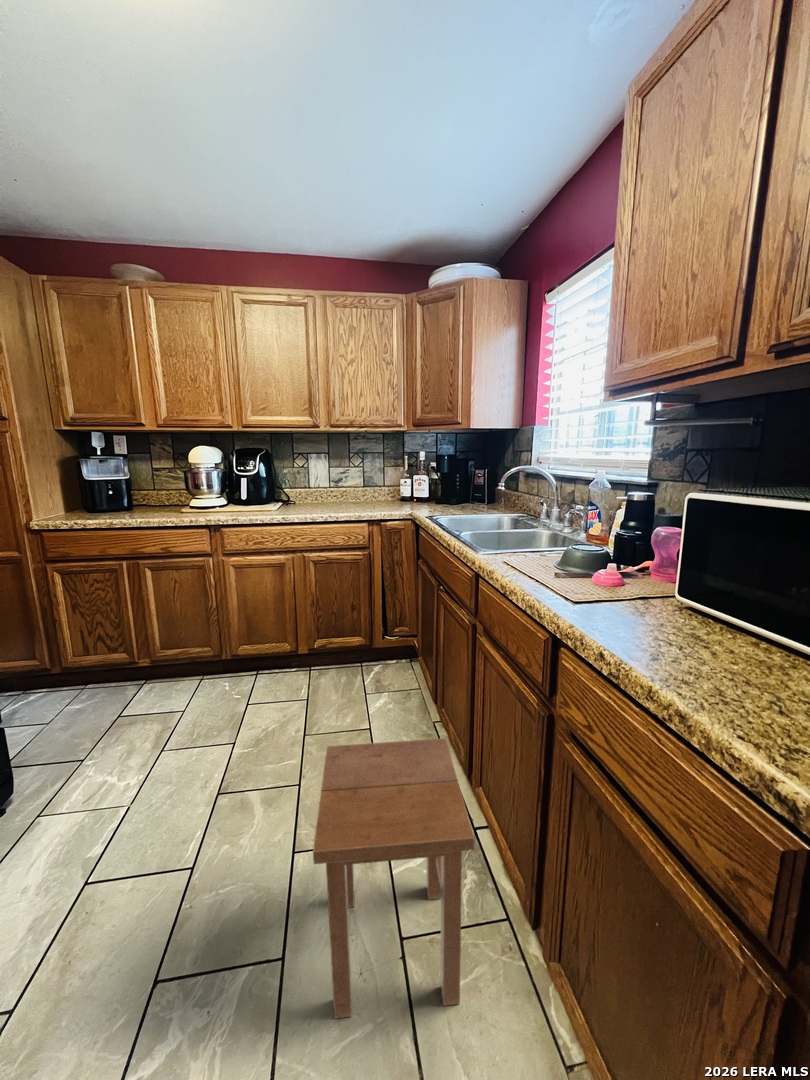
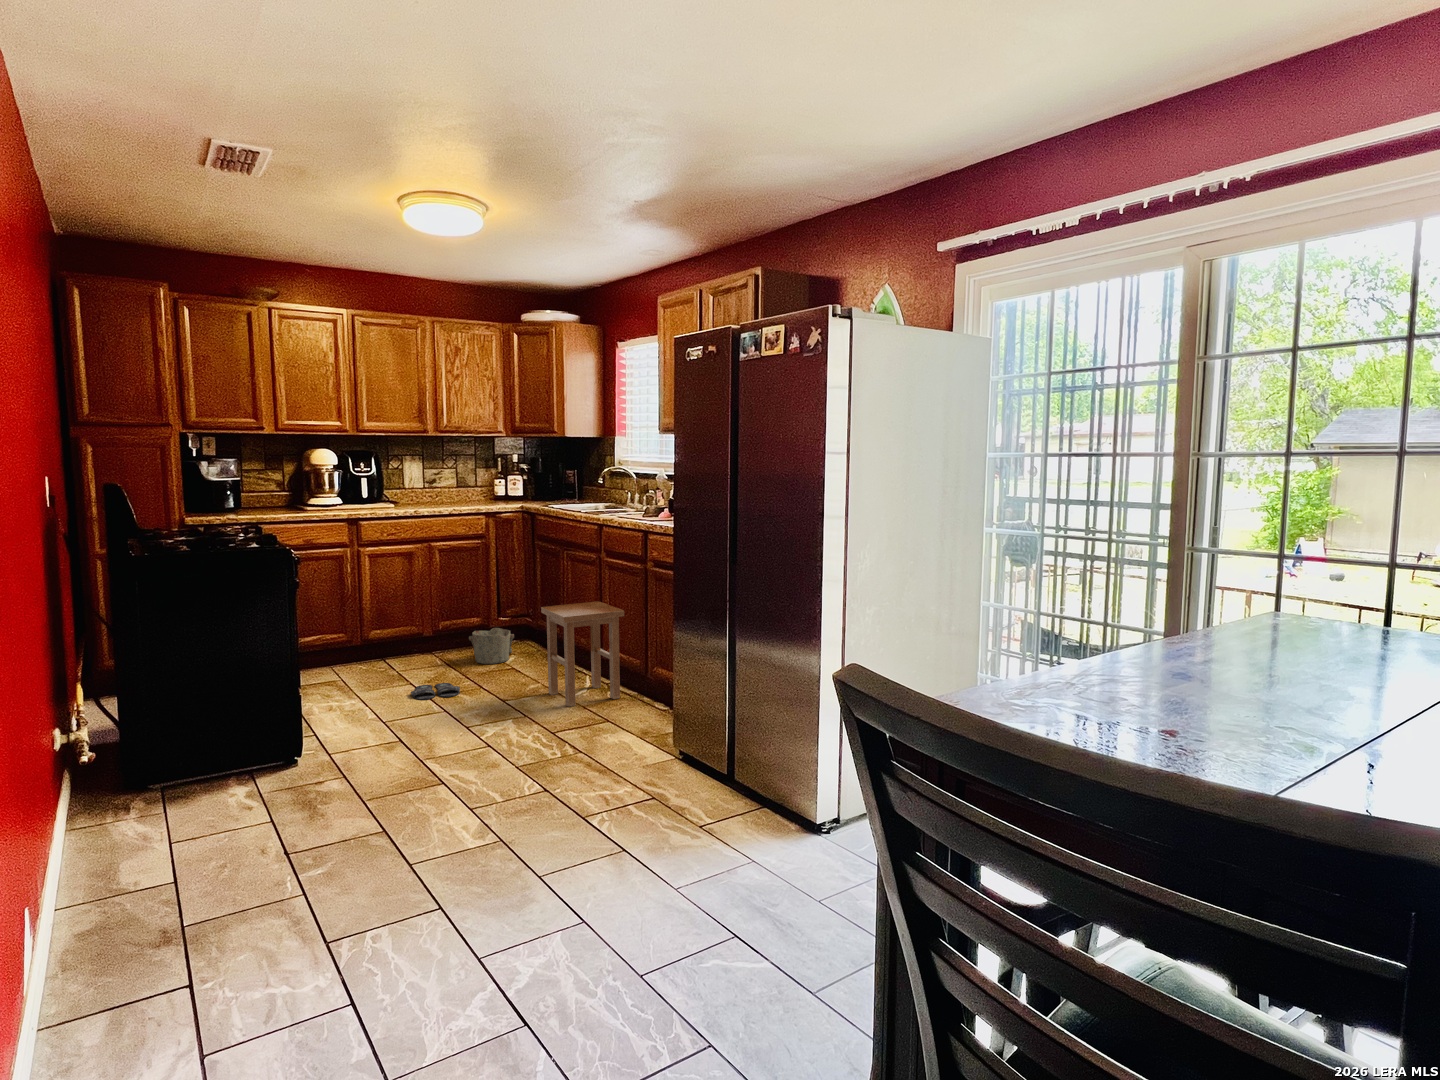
bucket: none [314,673,376,730] -> present [469,628,514,664]
slippers: none [155,781,241,847] -> present [411,683,460,700]

